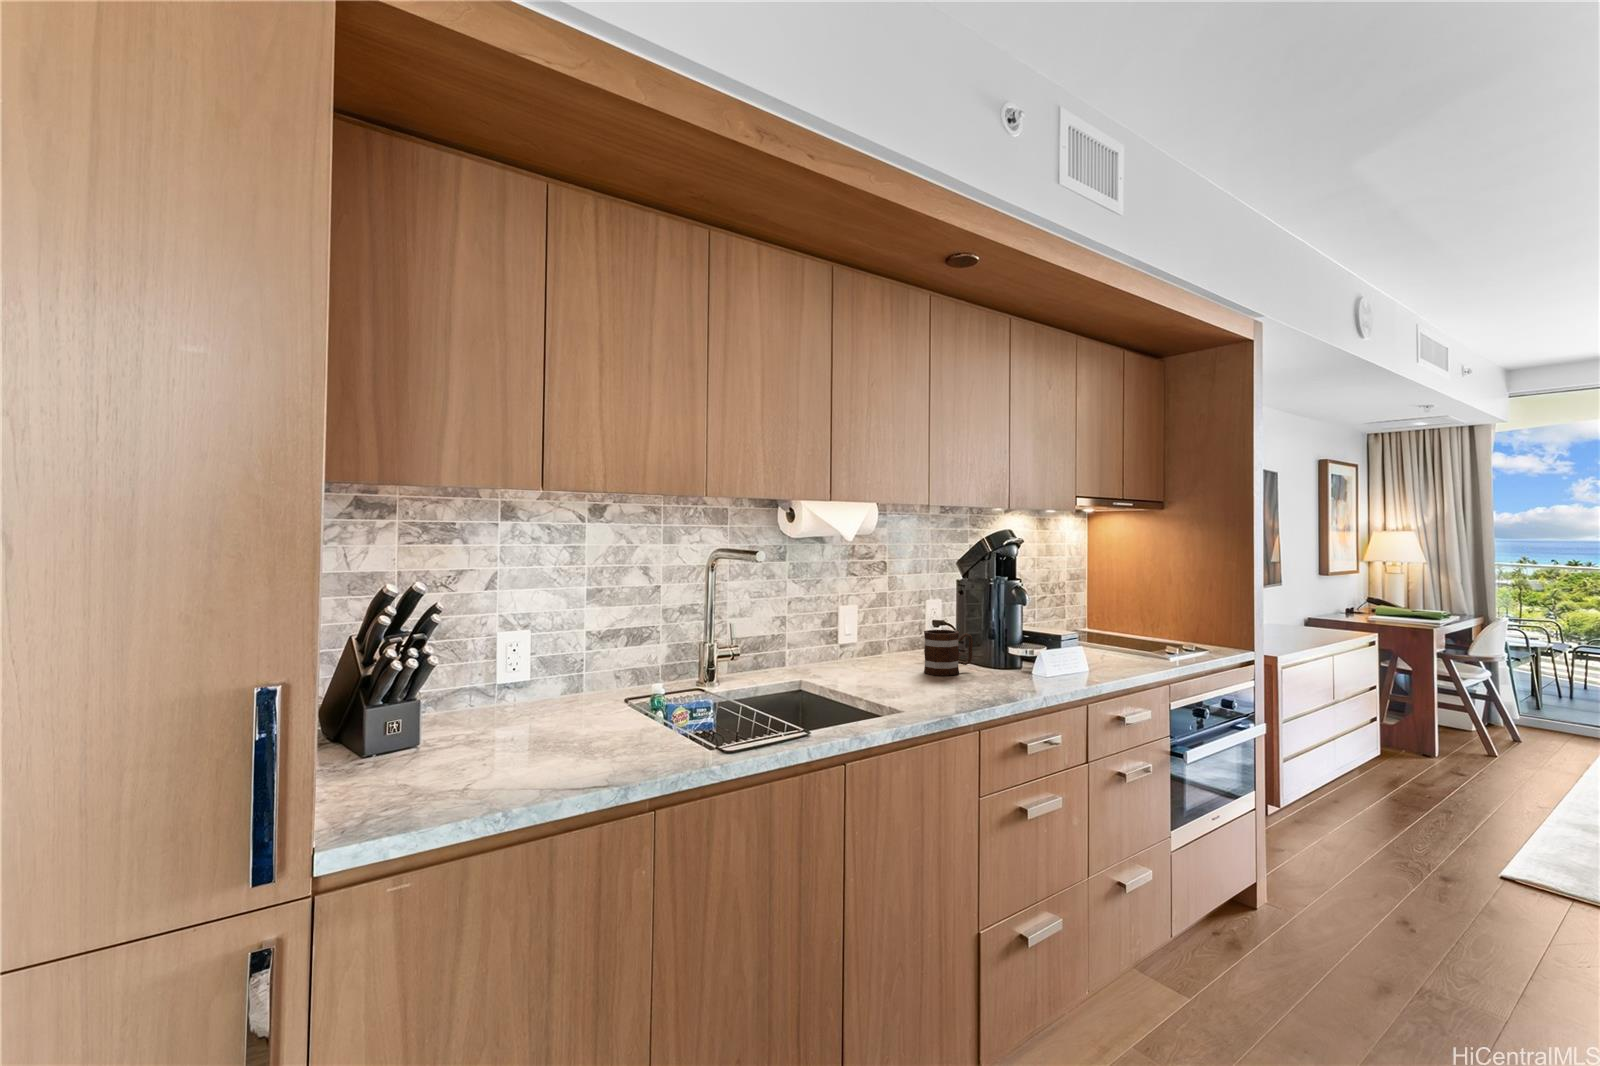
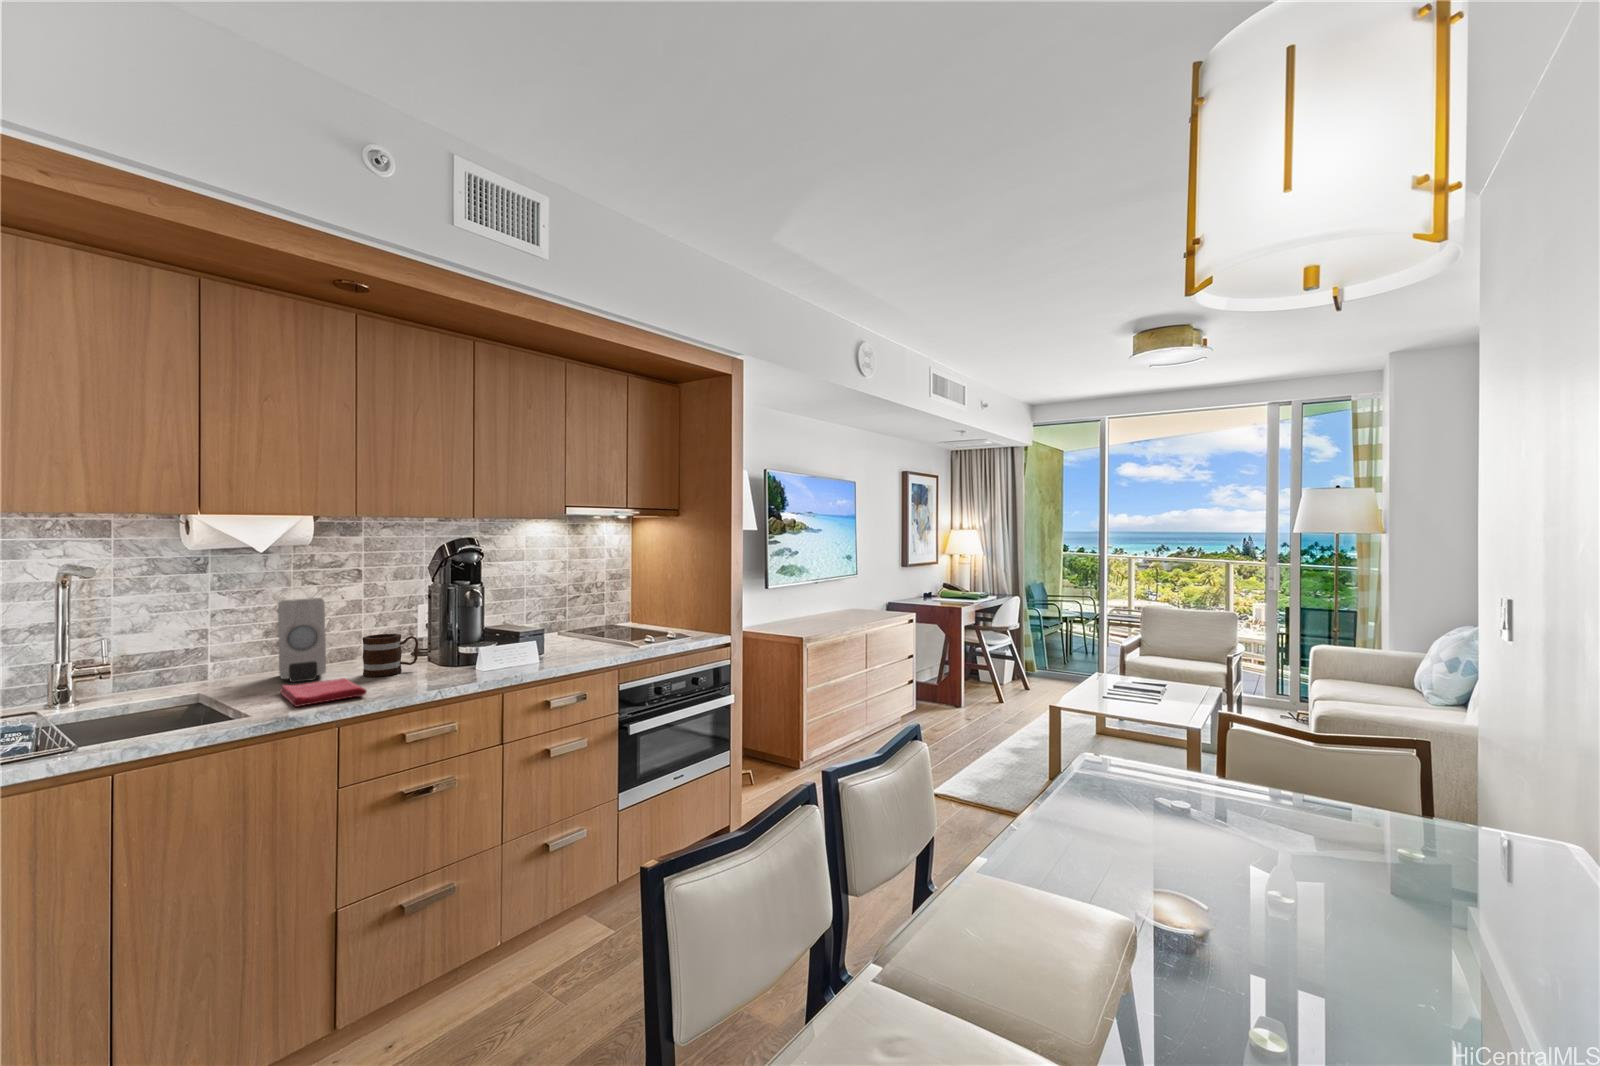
soap dispenser: none [836,589,895,677] -> present [277,598,326,682]
dish towel: none [878,675,983,704] -> present [280,678,367,707]

